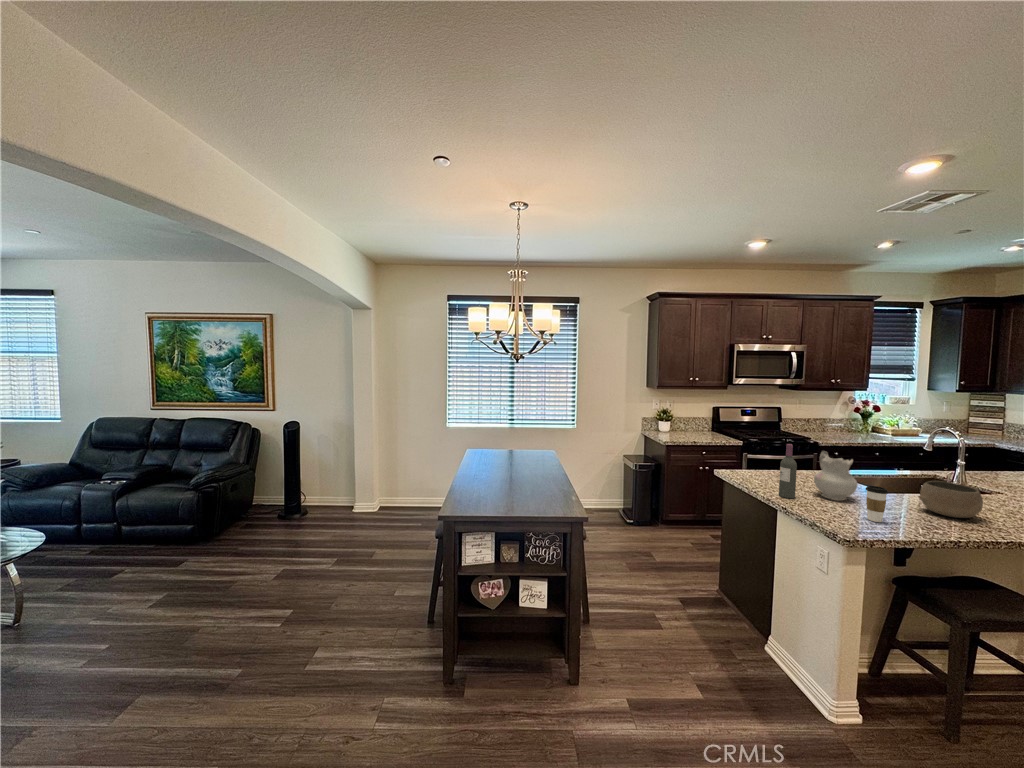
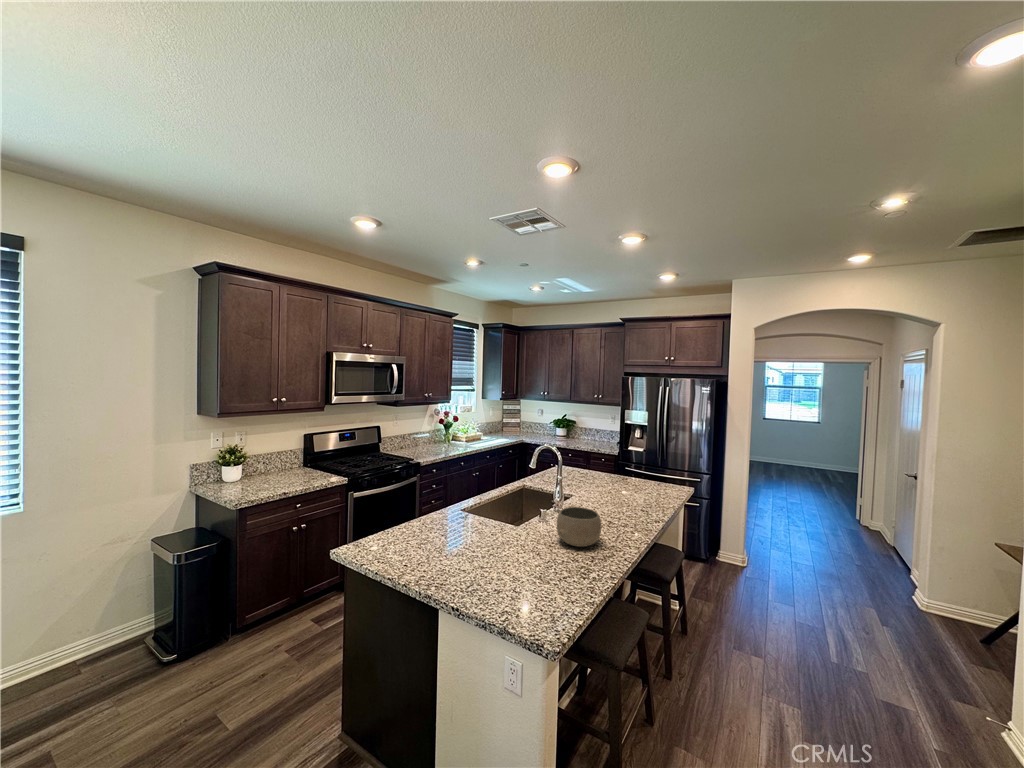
wine bottle: present [779,444,797,498] -> none [437,502,458,583]
ceramic pitcher: present [814,451,857,501] -> none [468,497,511,563]
coffee cup: present [866,486,888,522] -> none [538,541,559,589]

